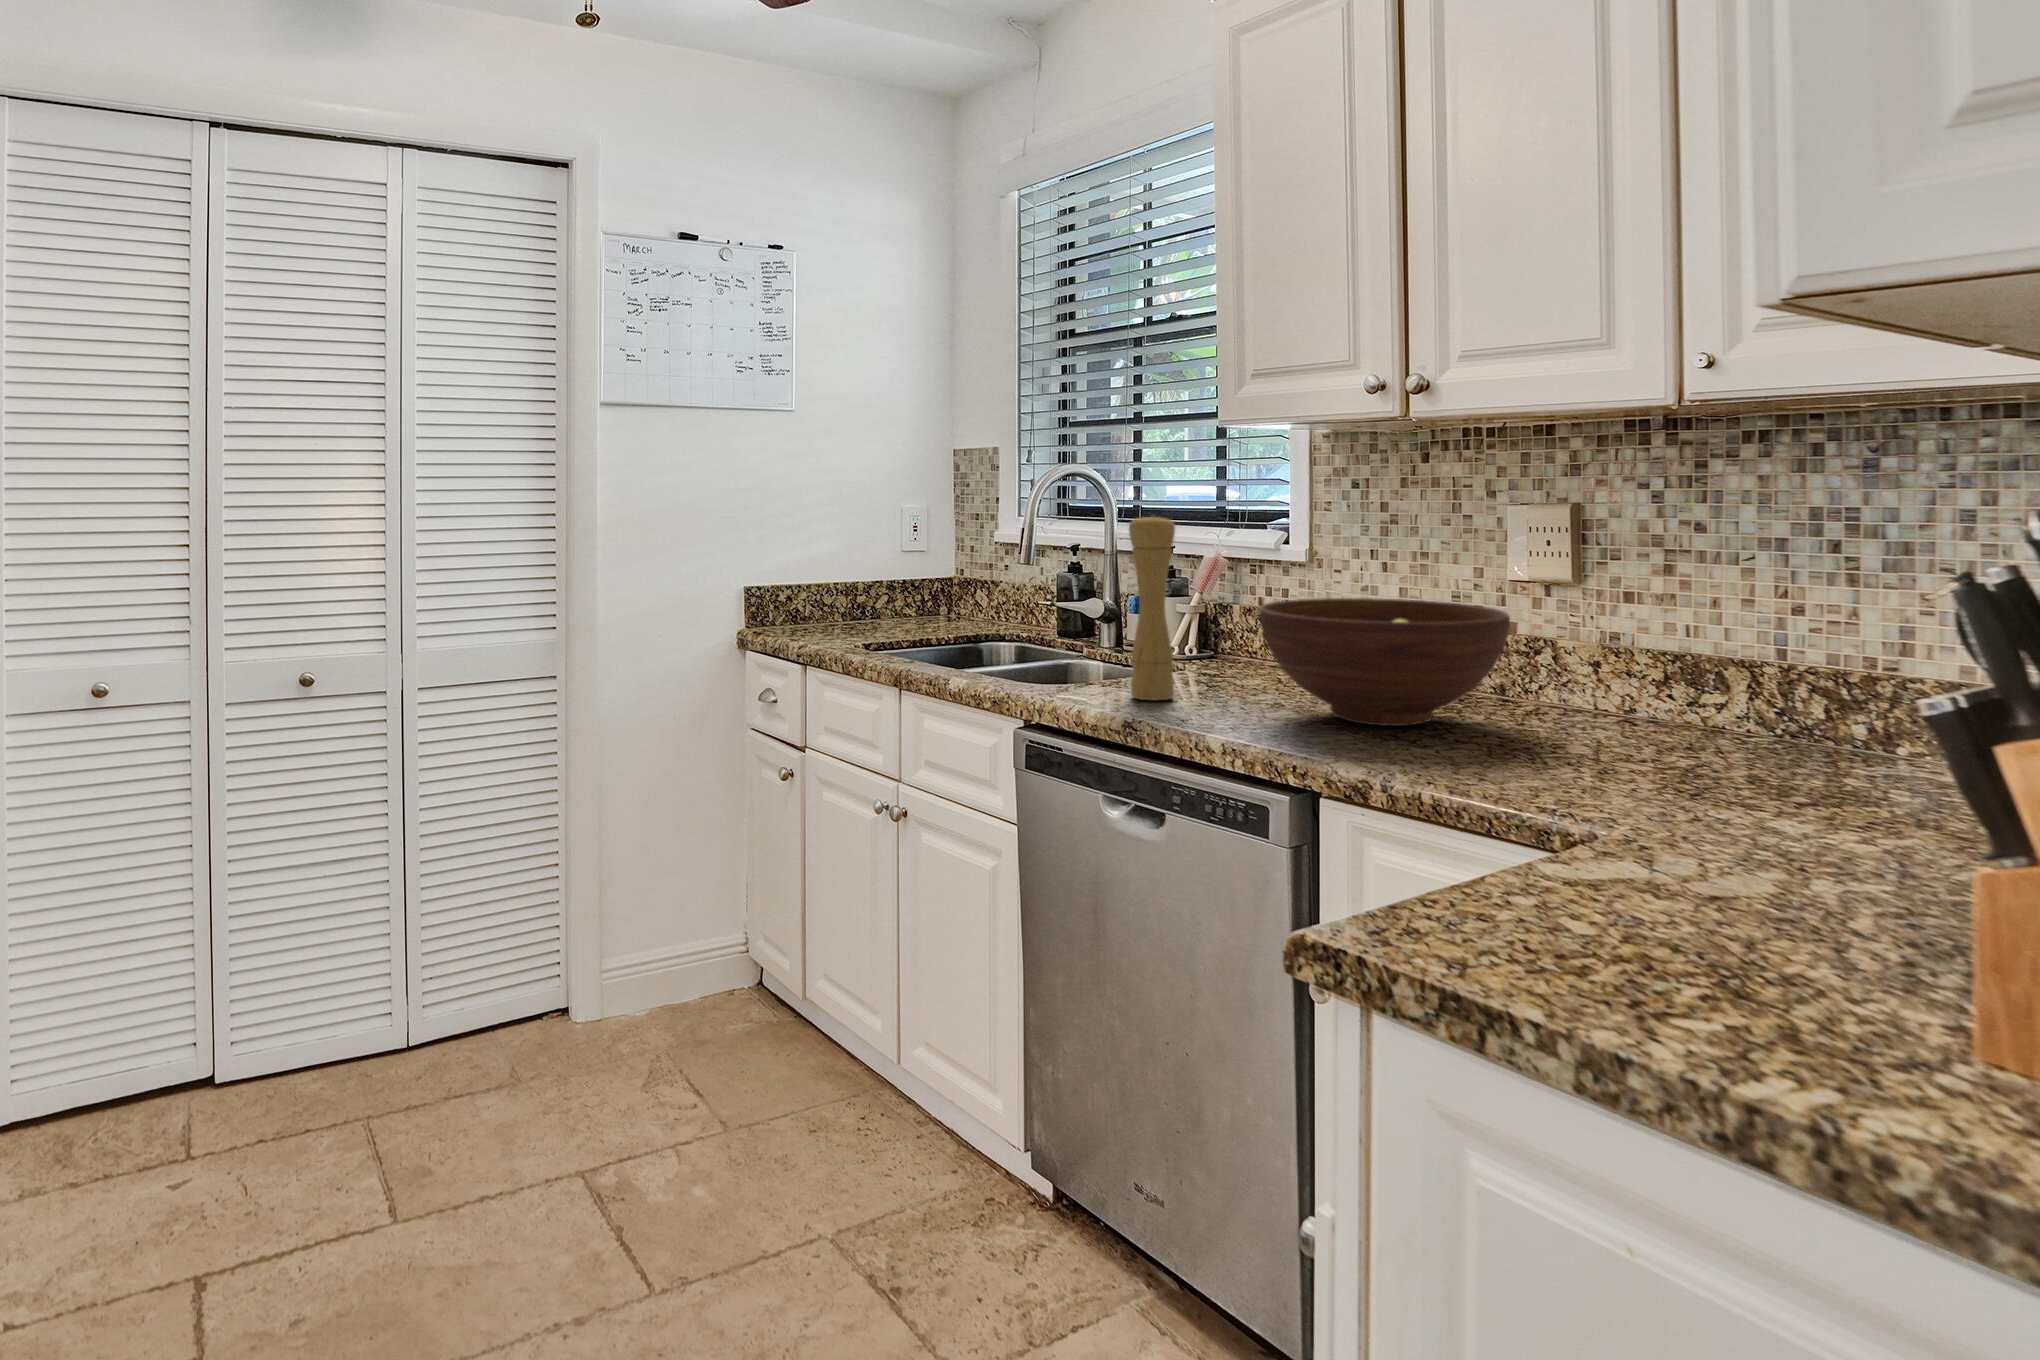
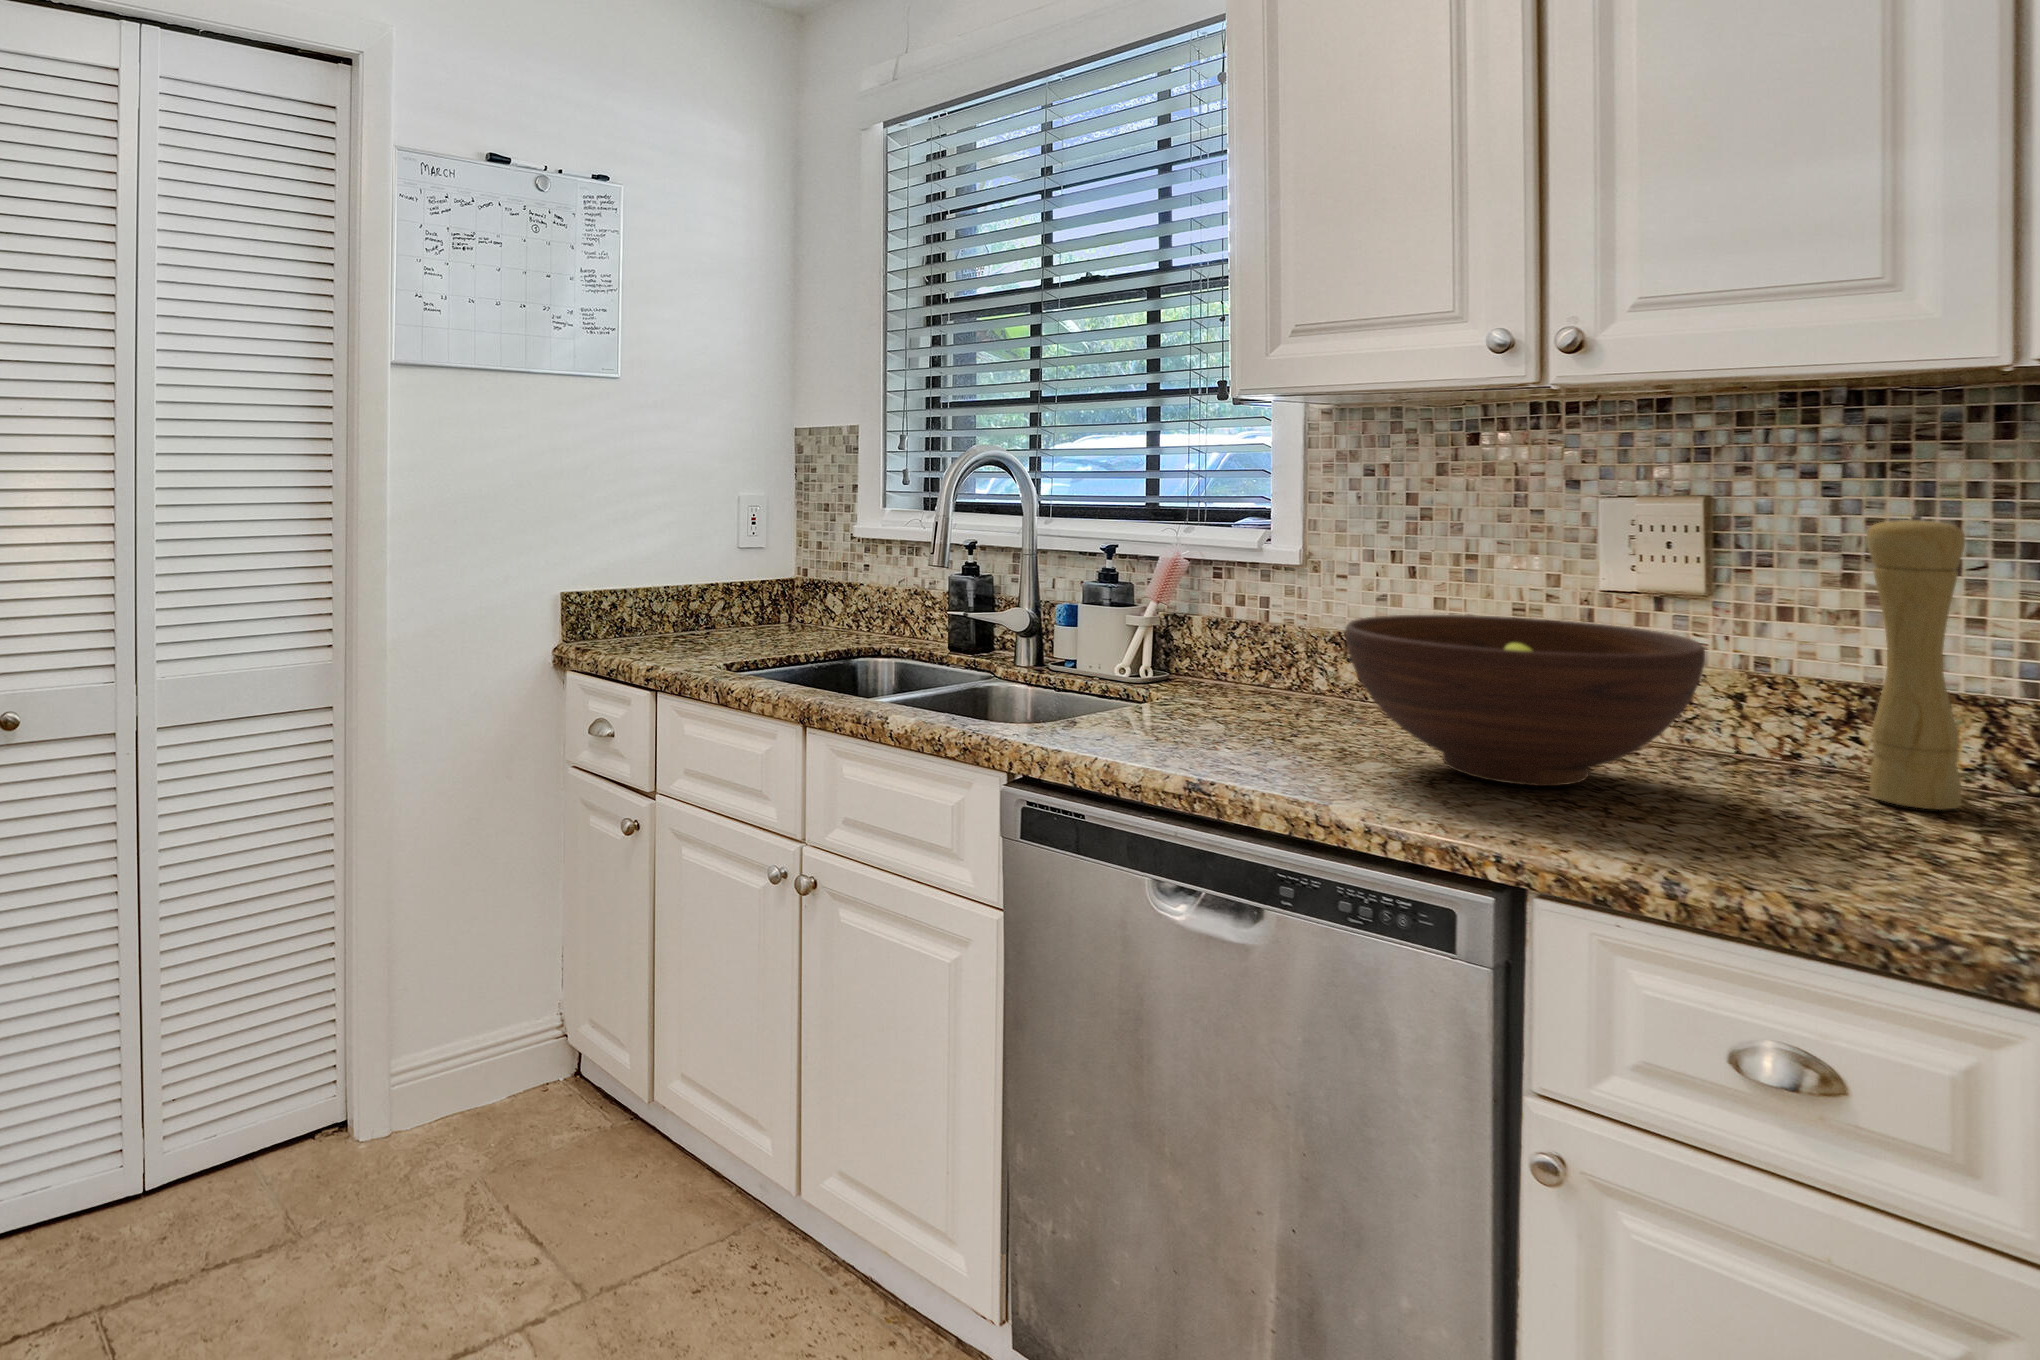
pepper mill: present [1129,514,1175,700] -> present [1866,516,1965,810]

